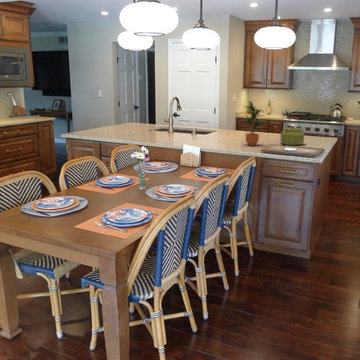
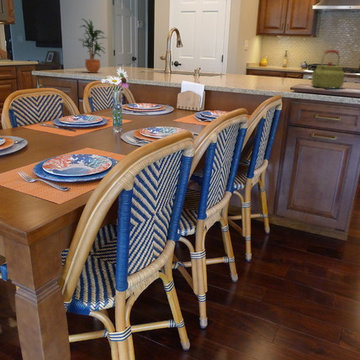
potted plant: present [245,101,264,146] -> present [82,19,105,73]

